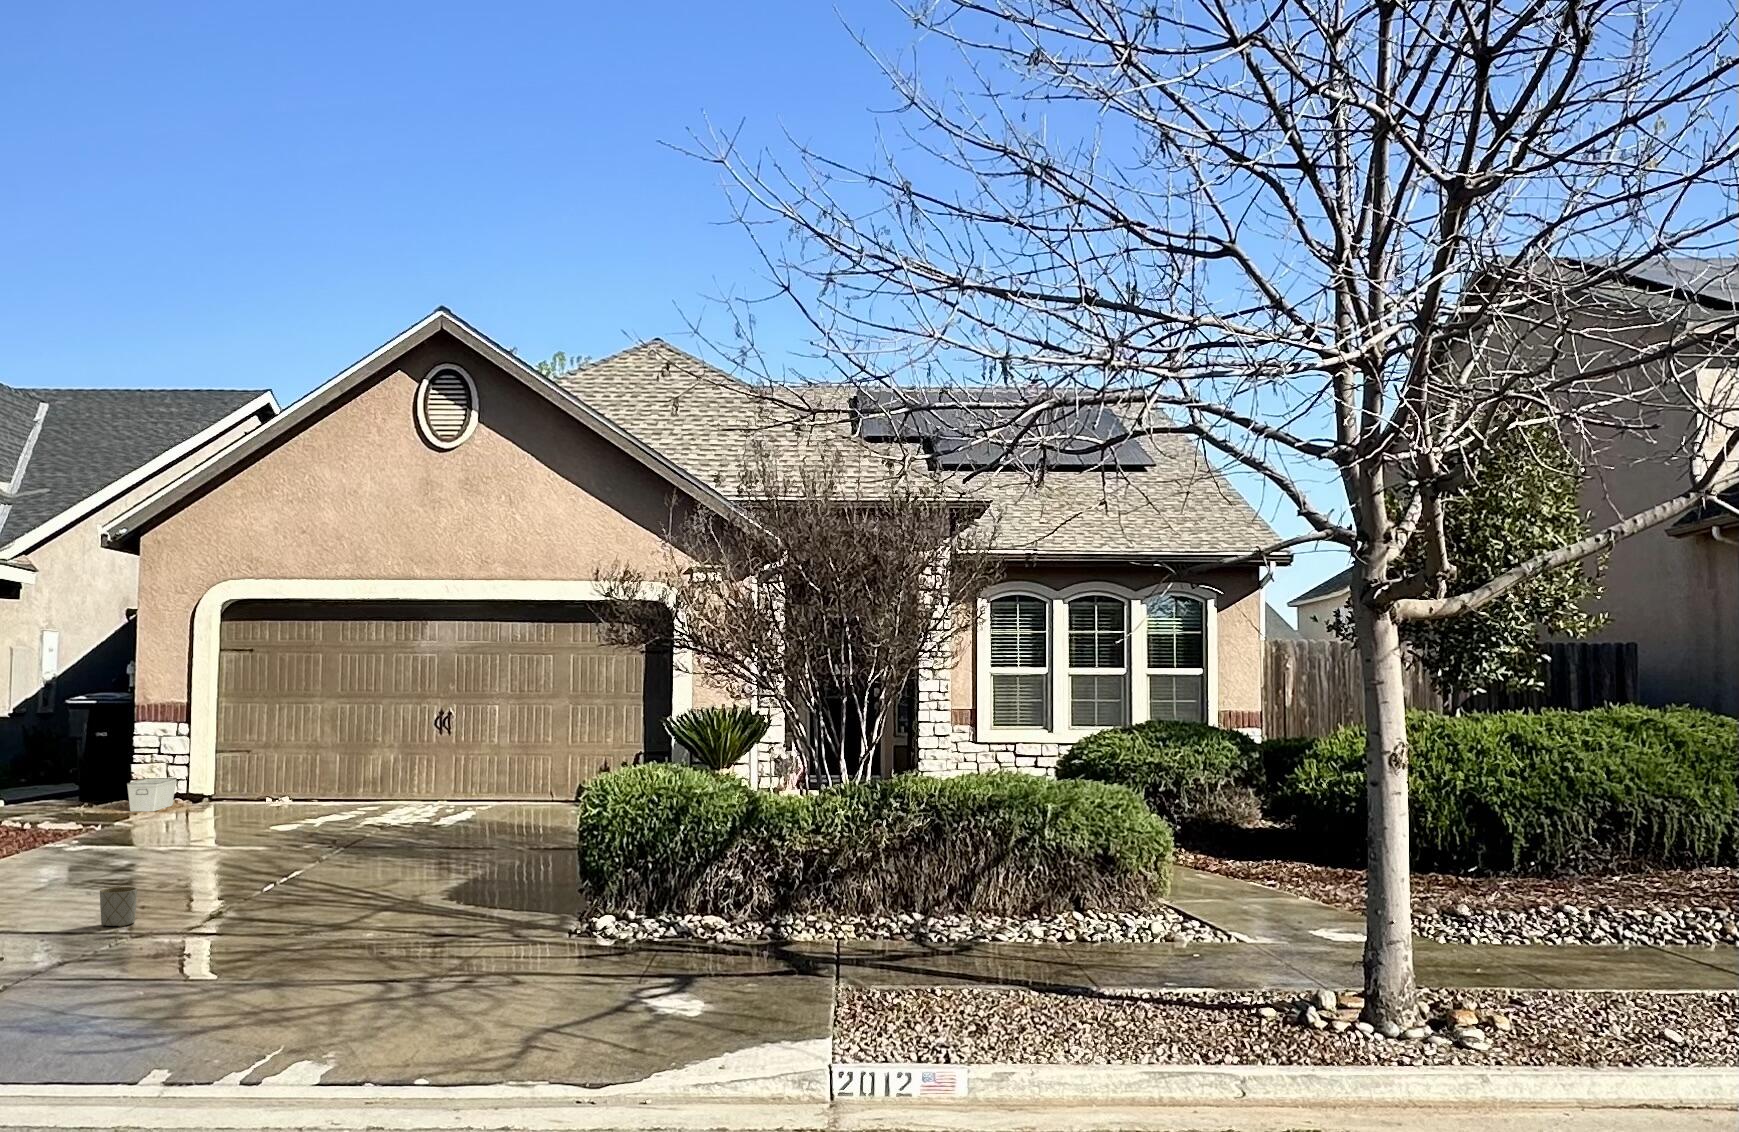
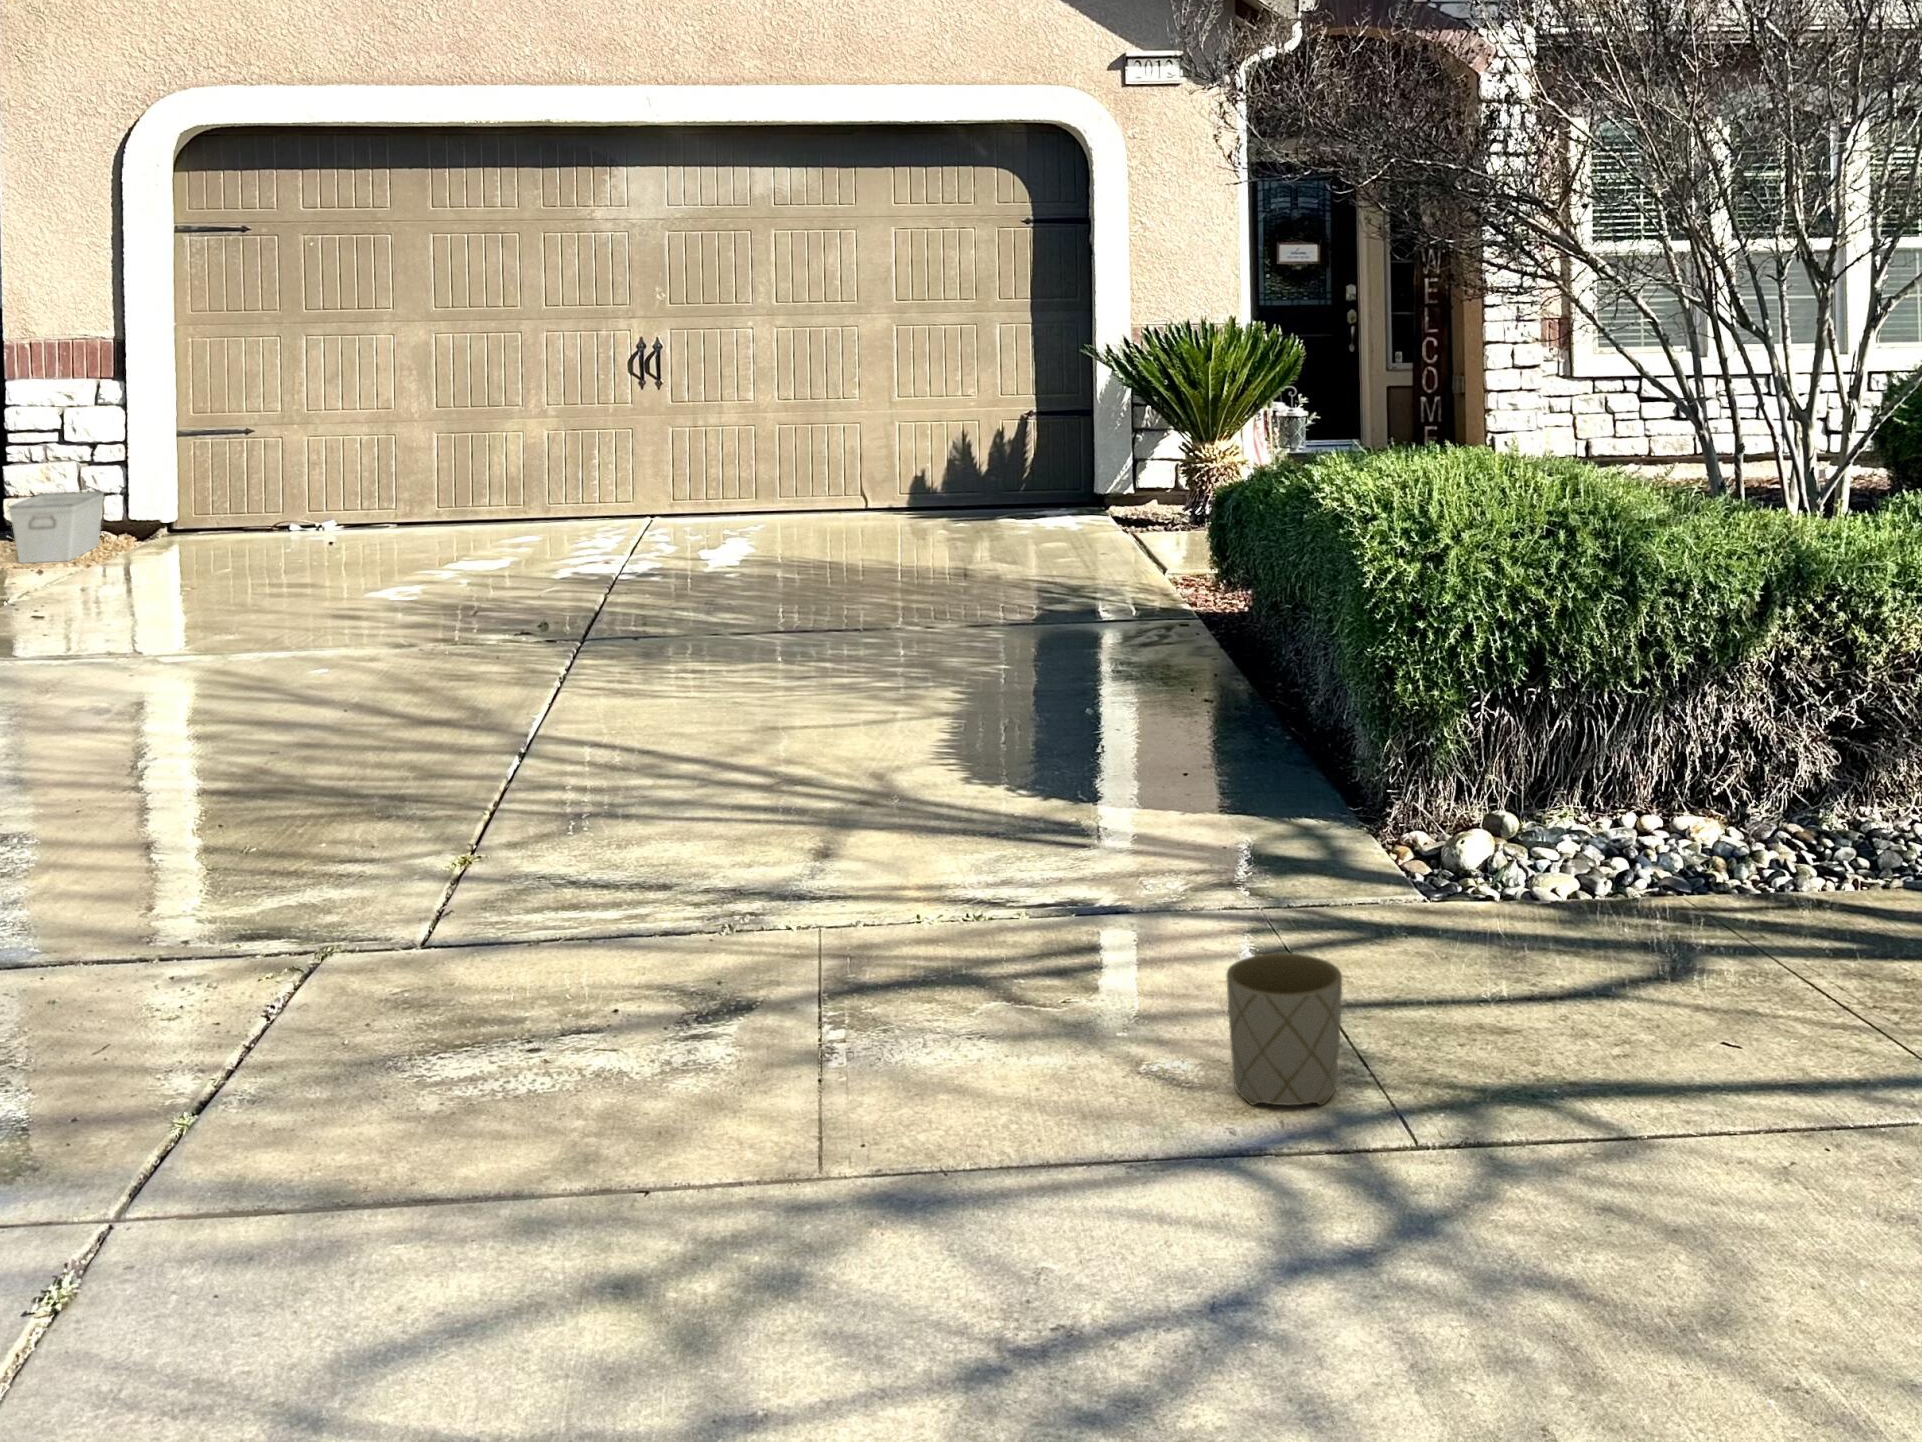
planter: present [100,887,137,927] -> present [1226,953,1342,1105]

